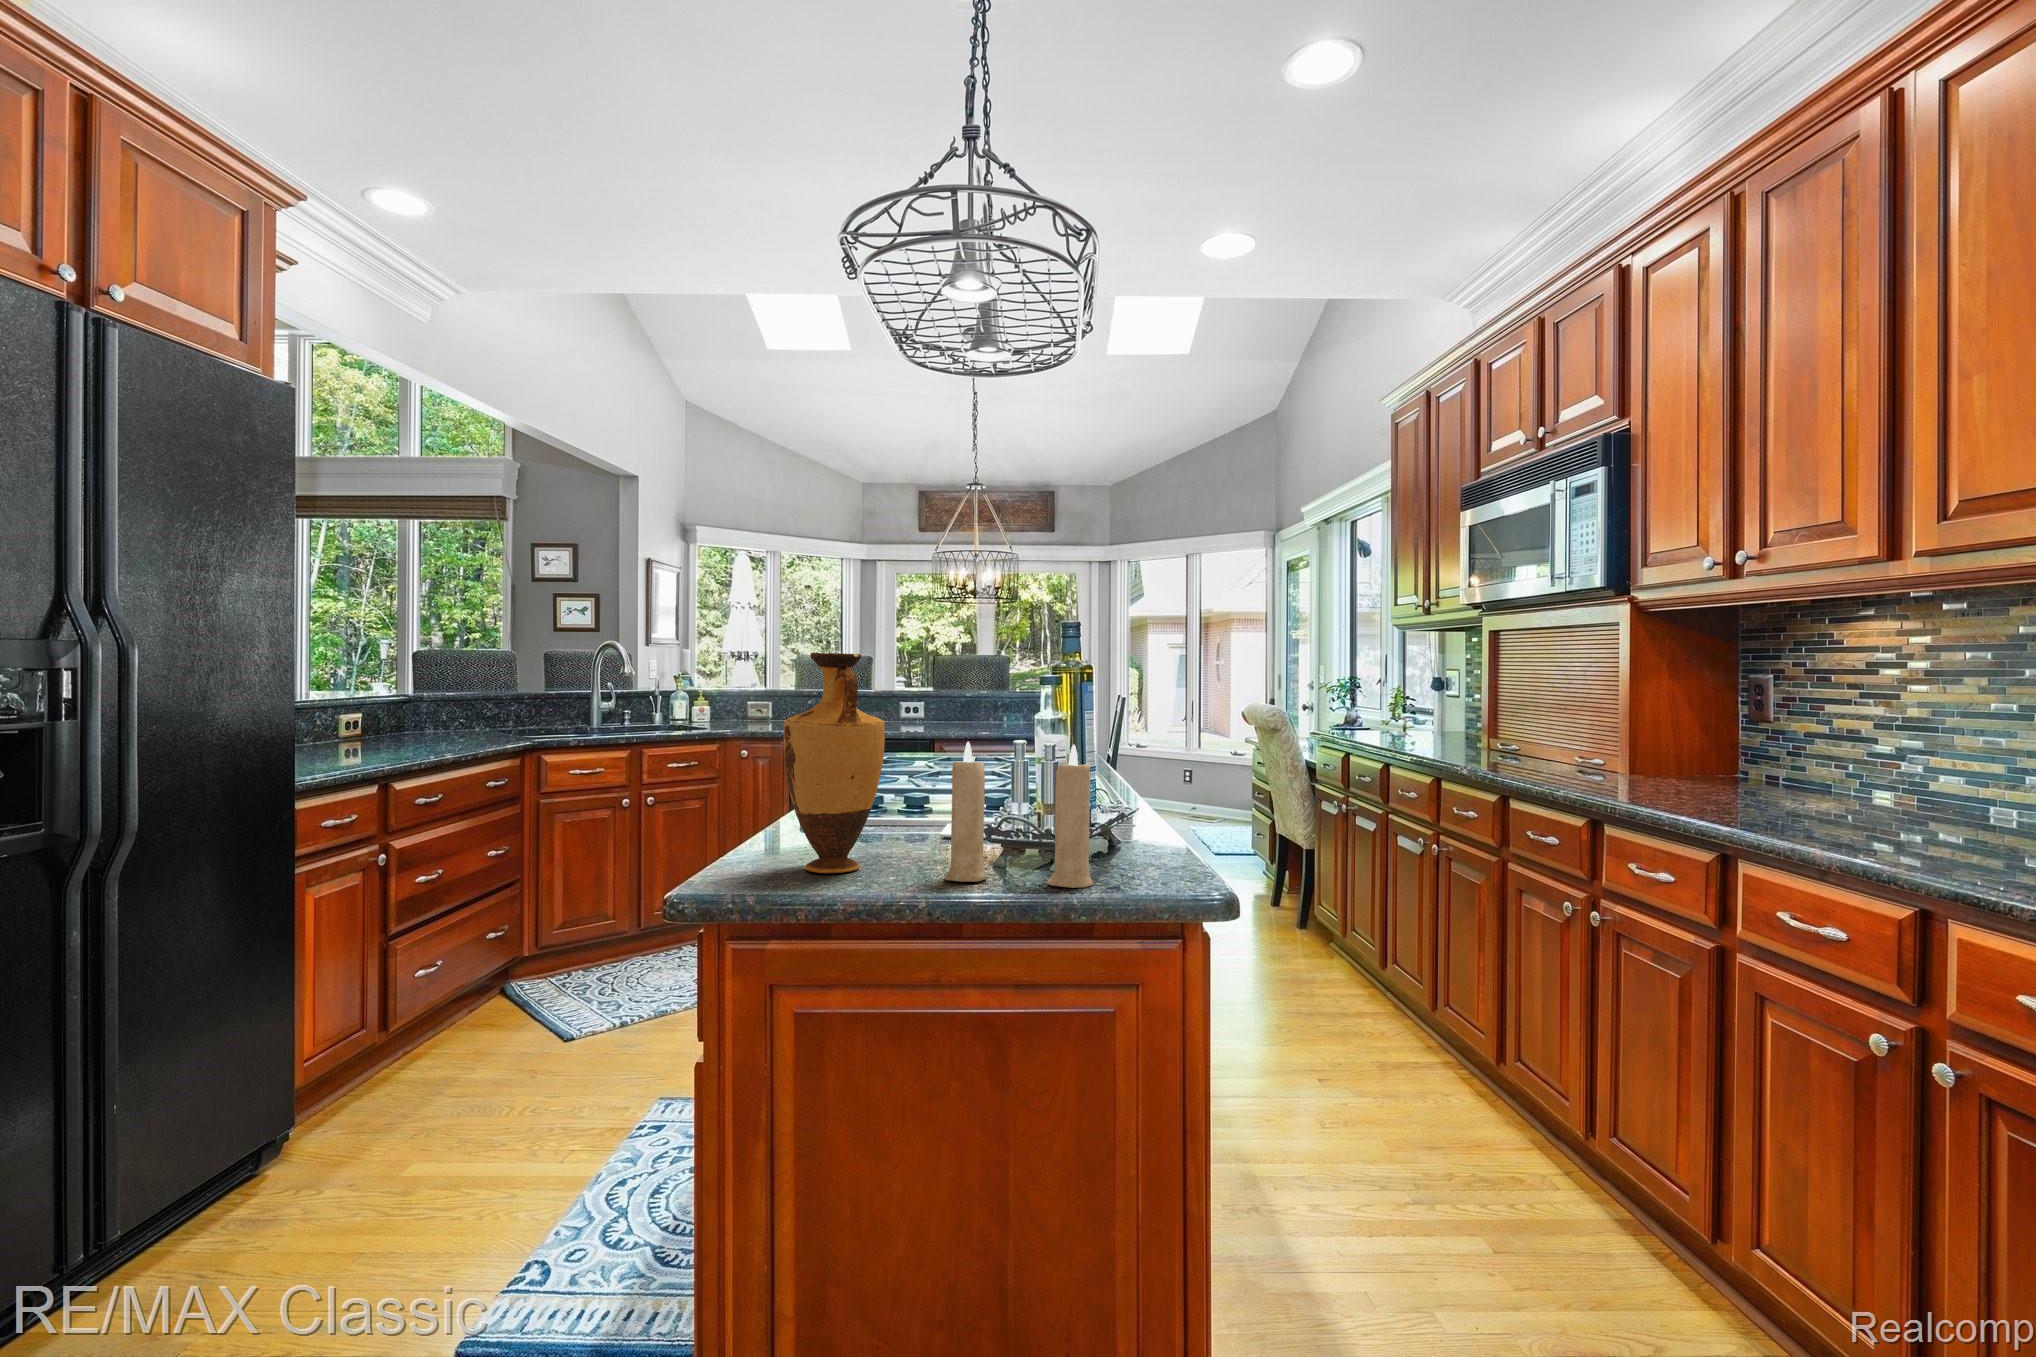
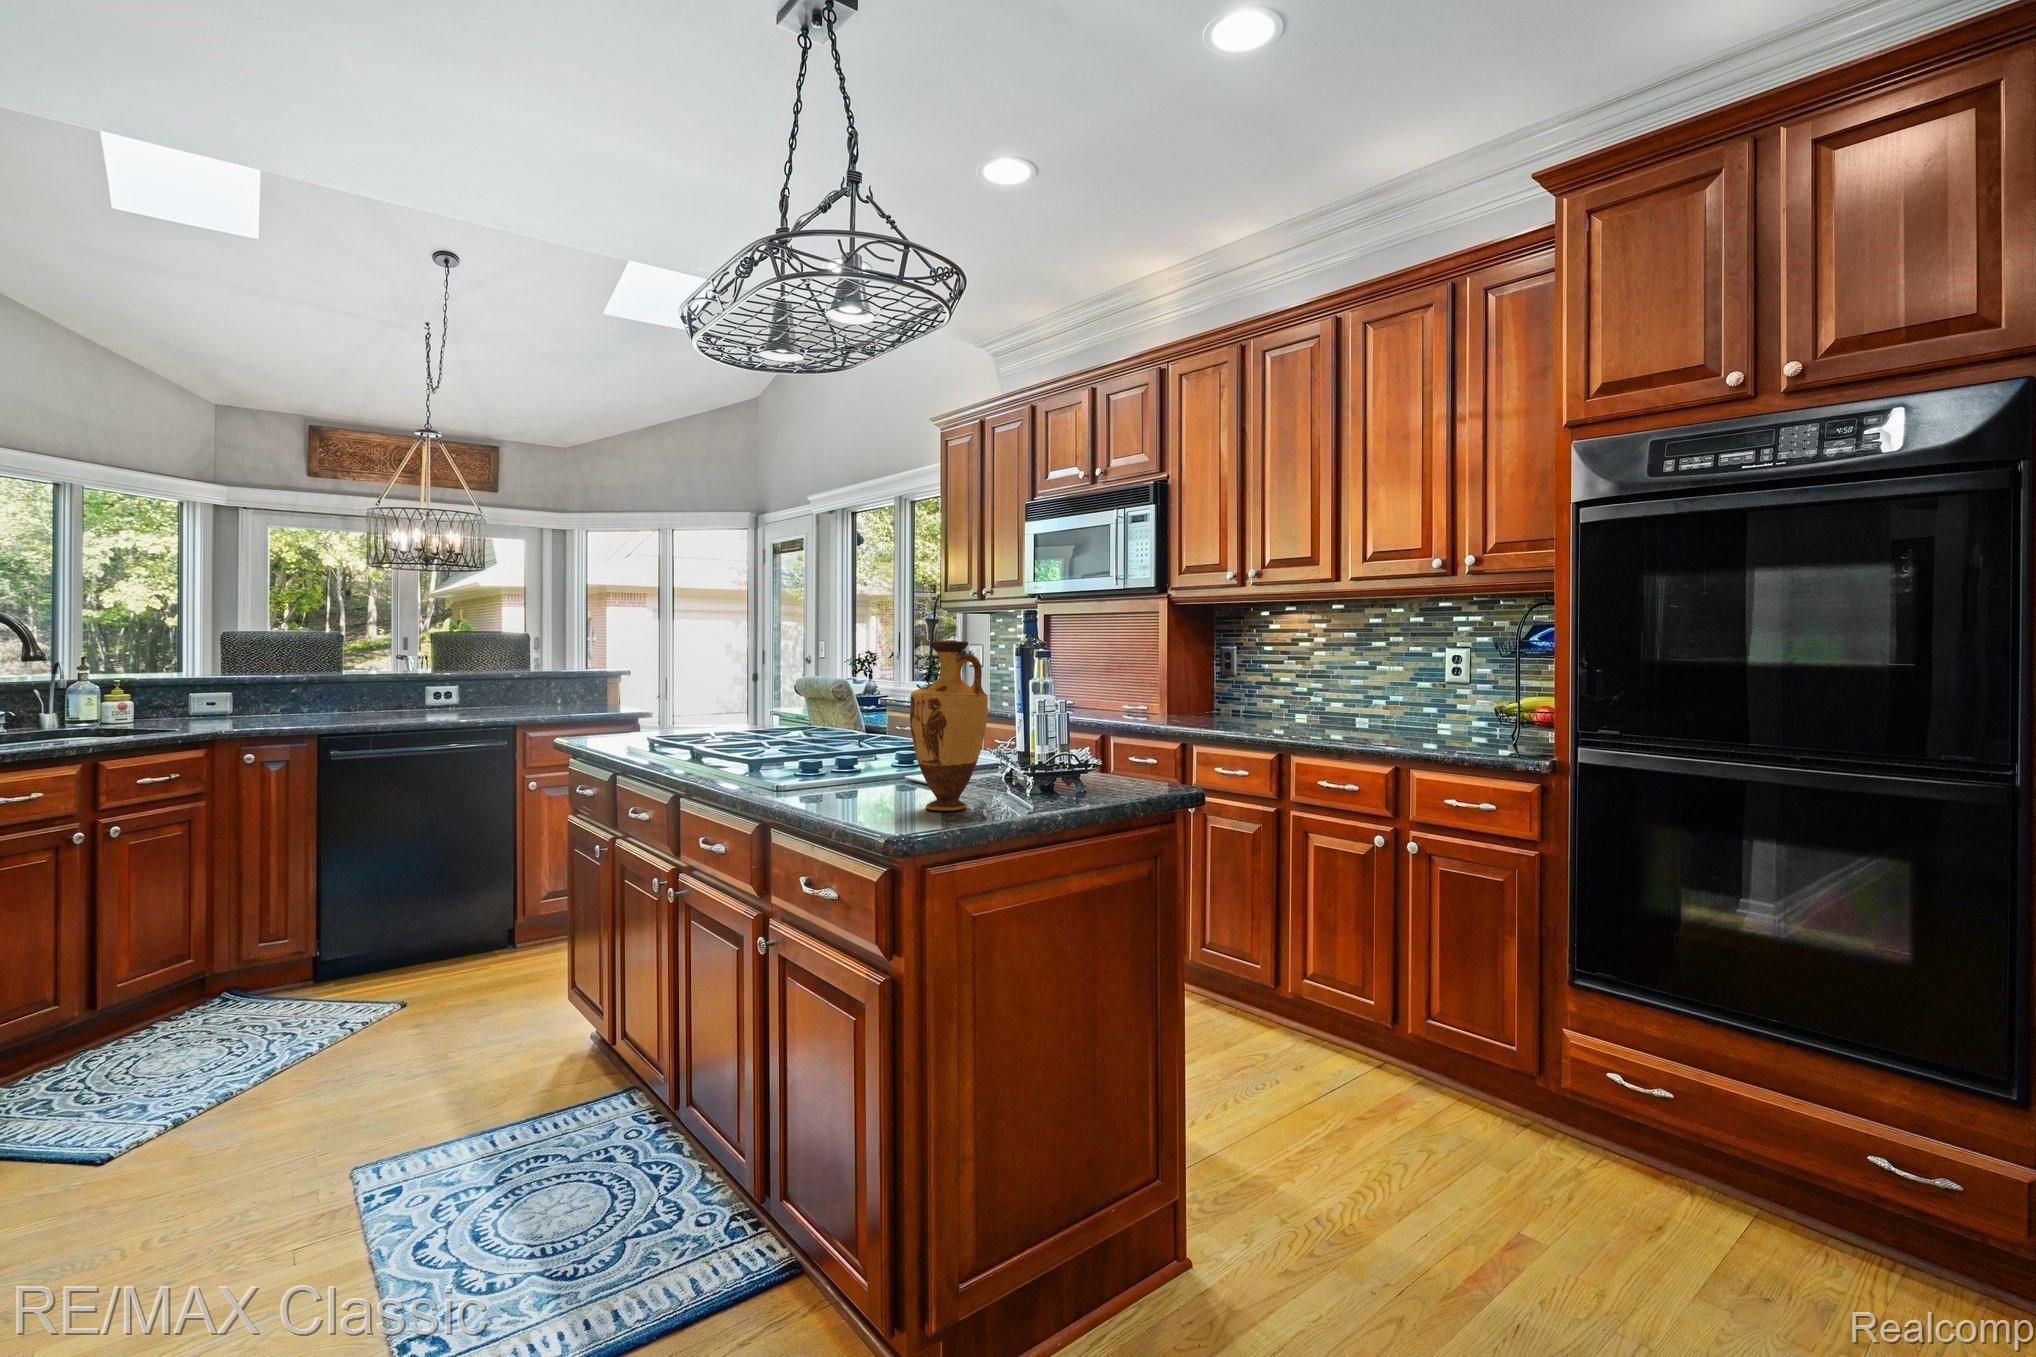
candle: present [944,742,1093,888] -> none [1032,700,1128,802]

